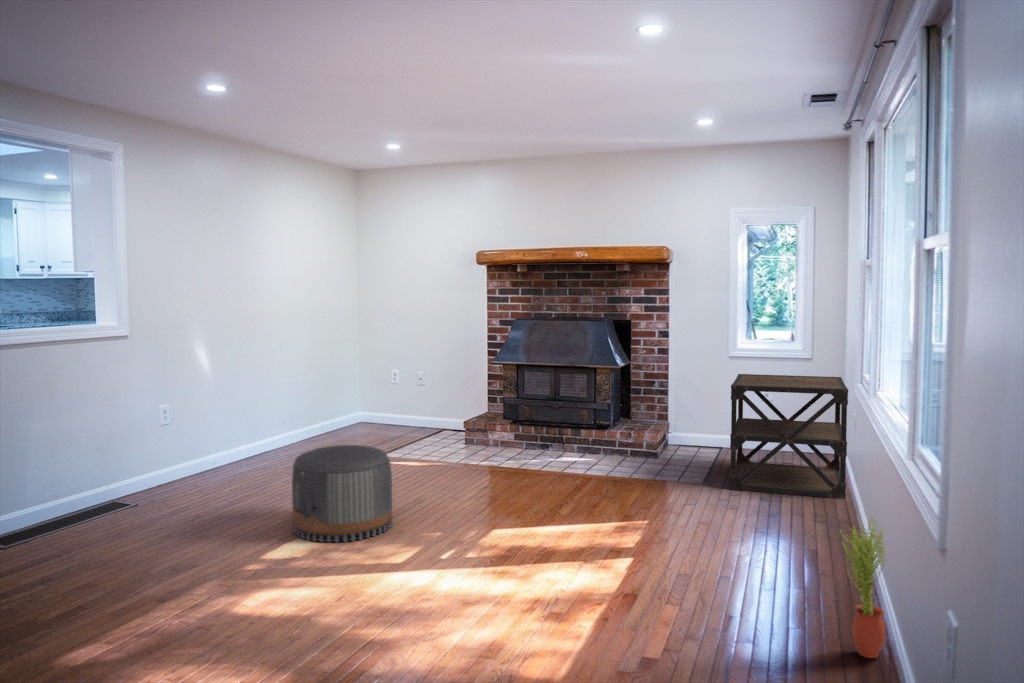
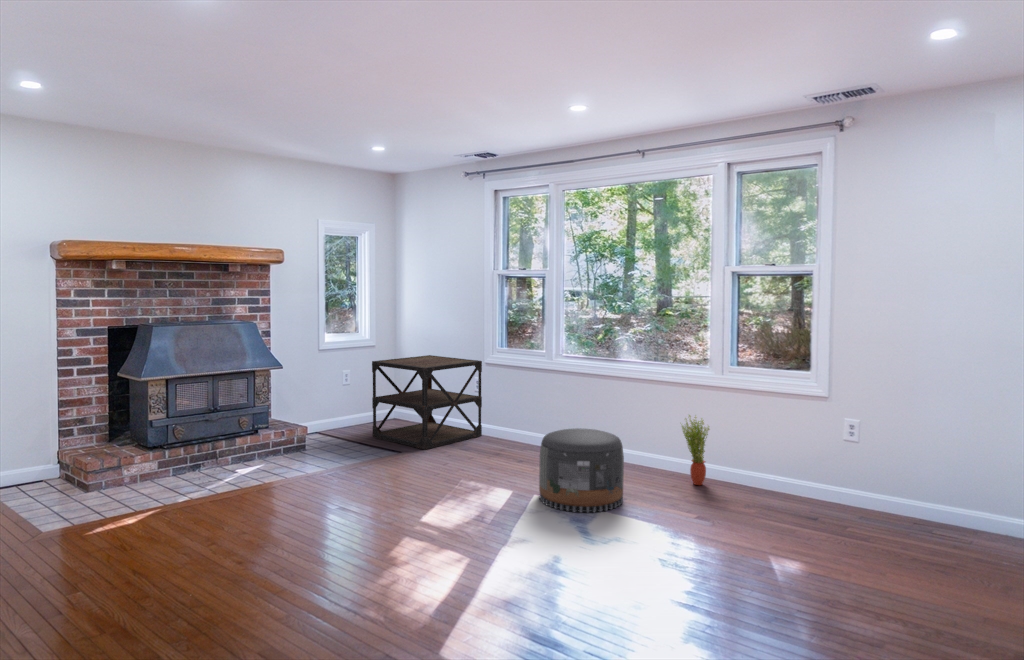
pouf: present [292,445,392,543] -> present [539,428,624,513]

